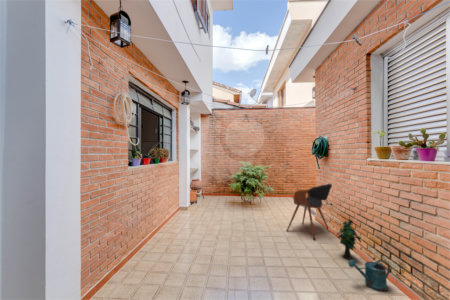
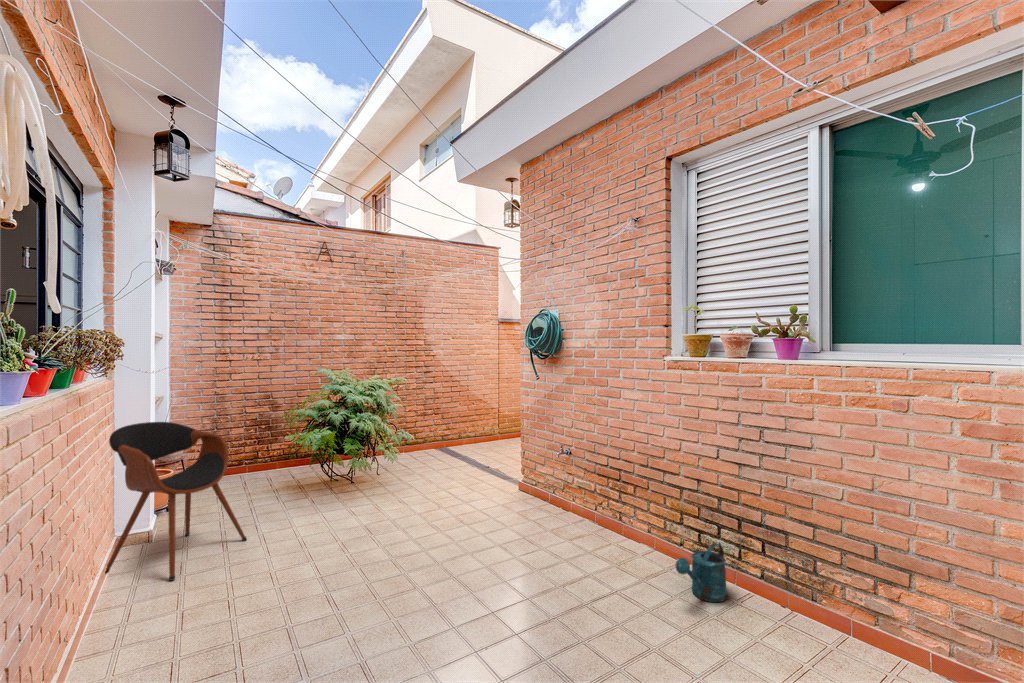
chair: present [287,184,332,240] -> present [105,422,247,581]
decorative plant: present [337,220,361,259] -> none [613,479,659,558]

